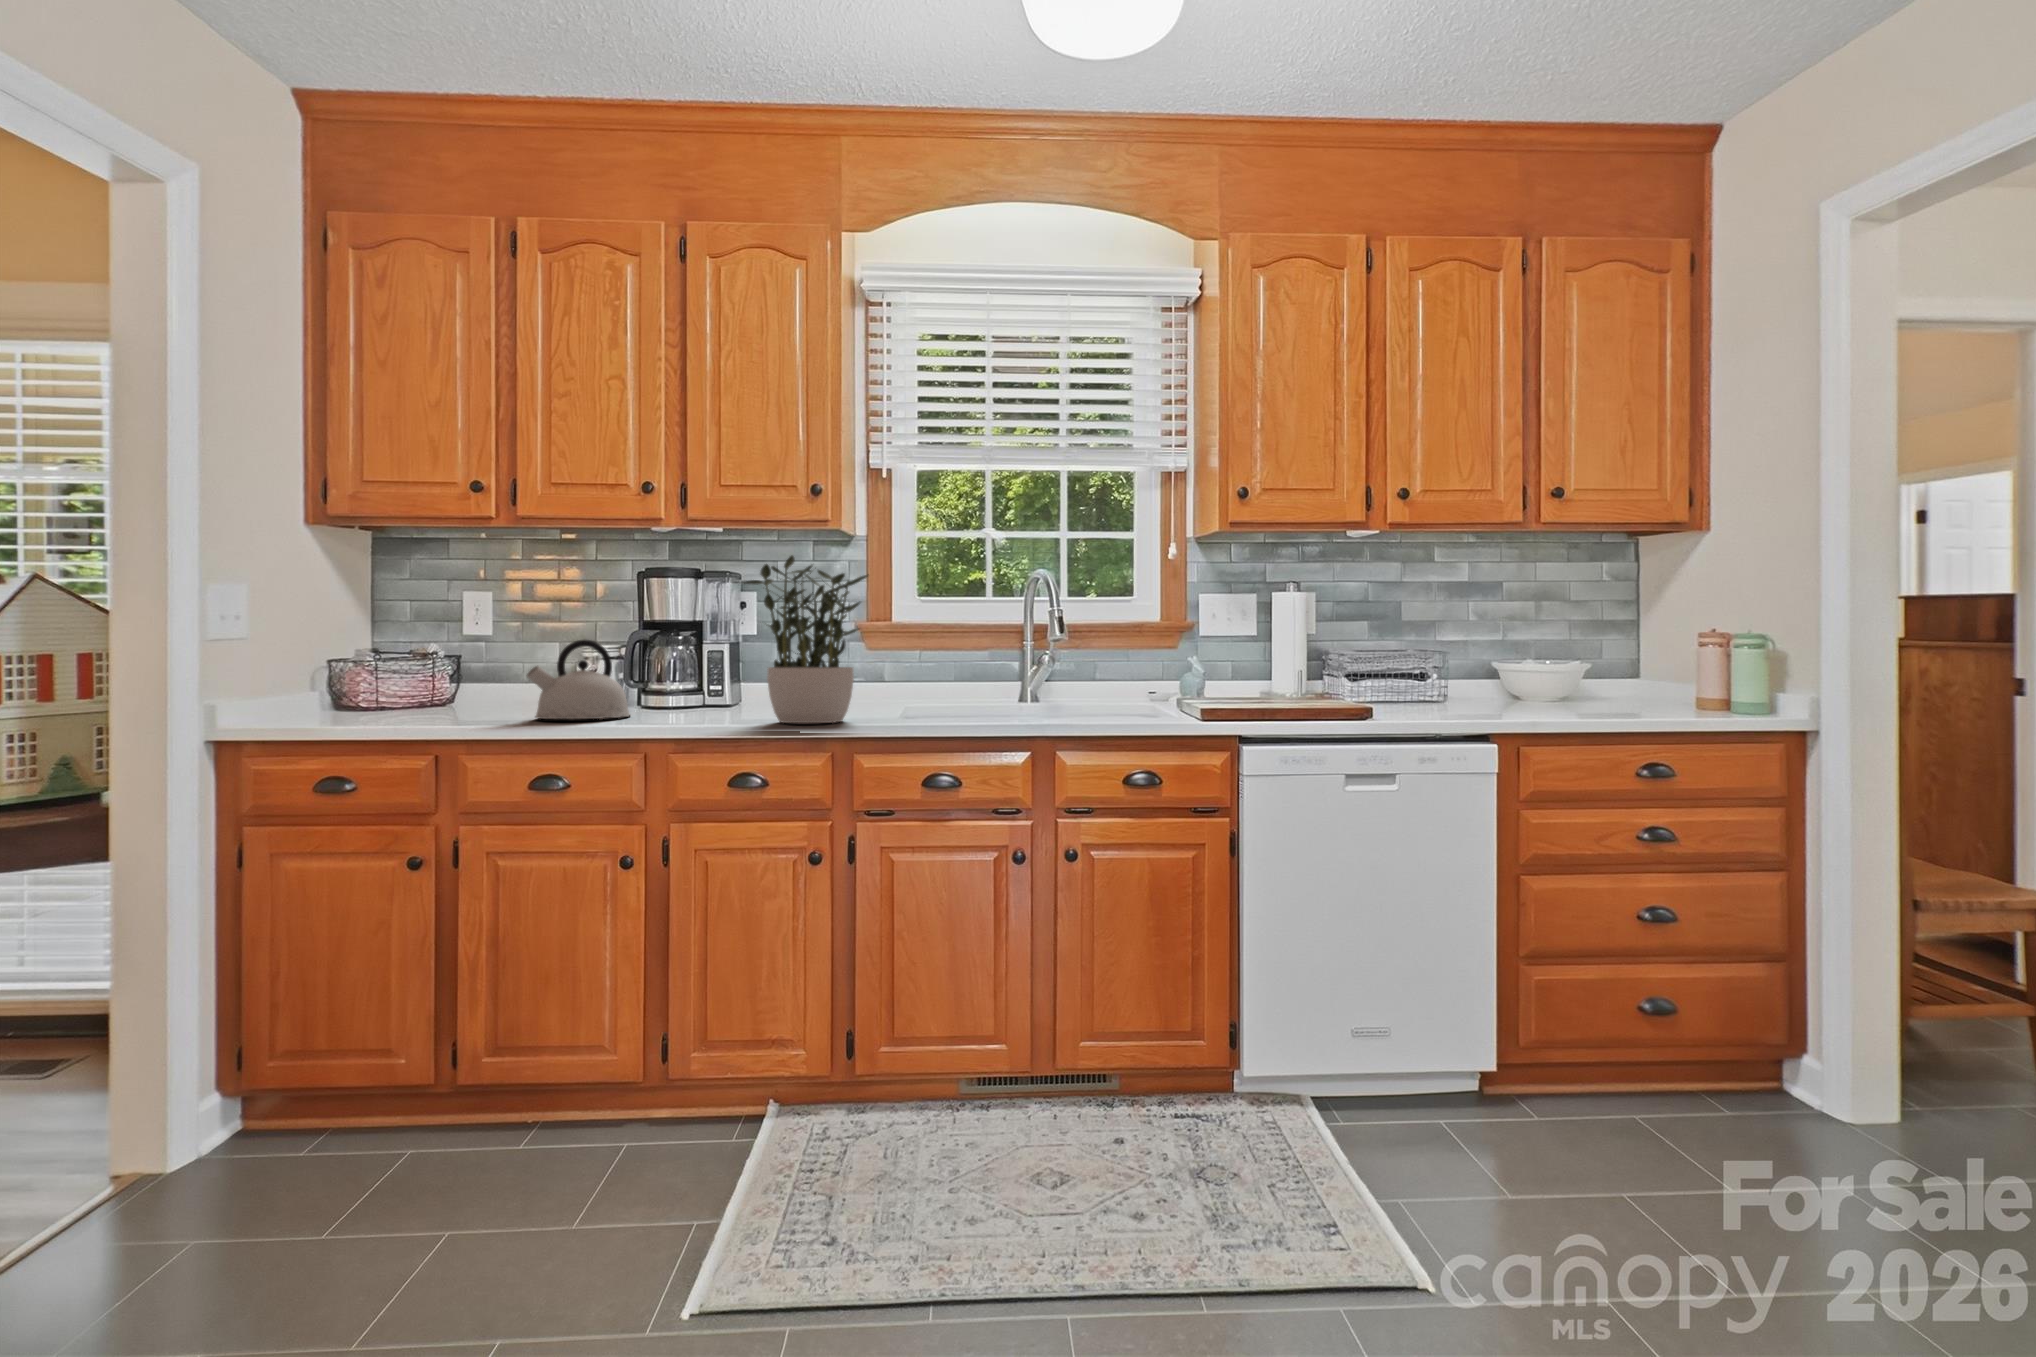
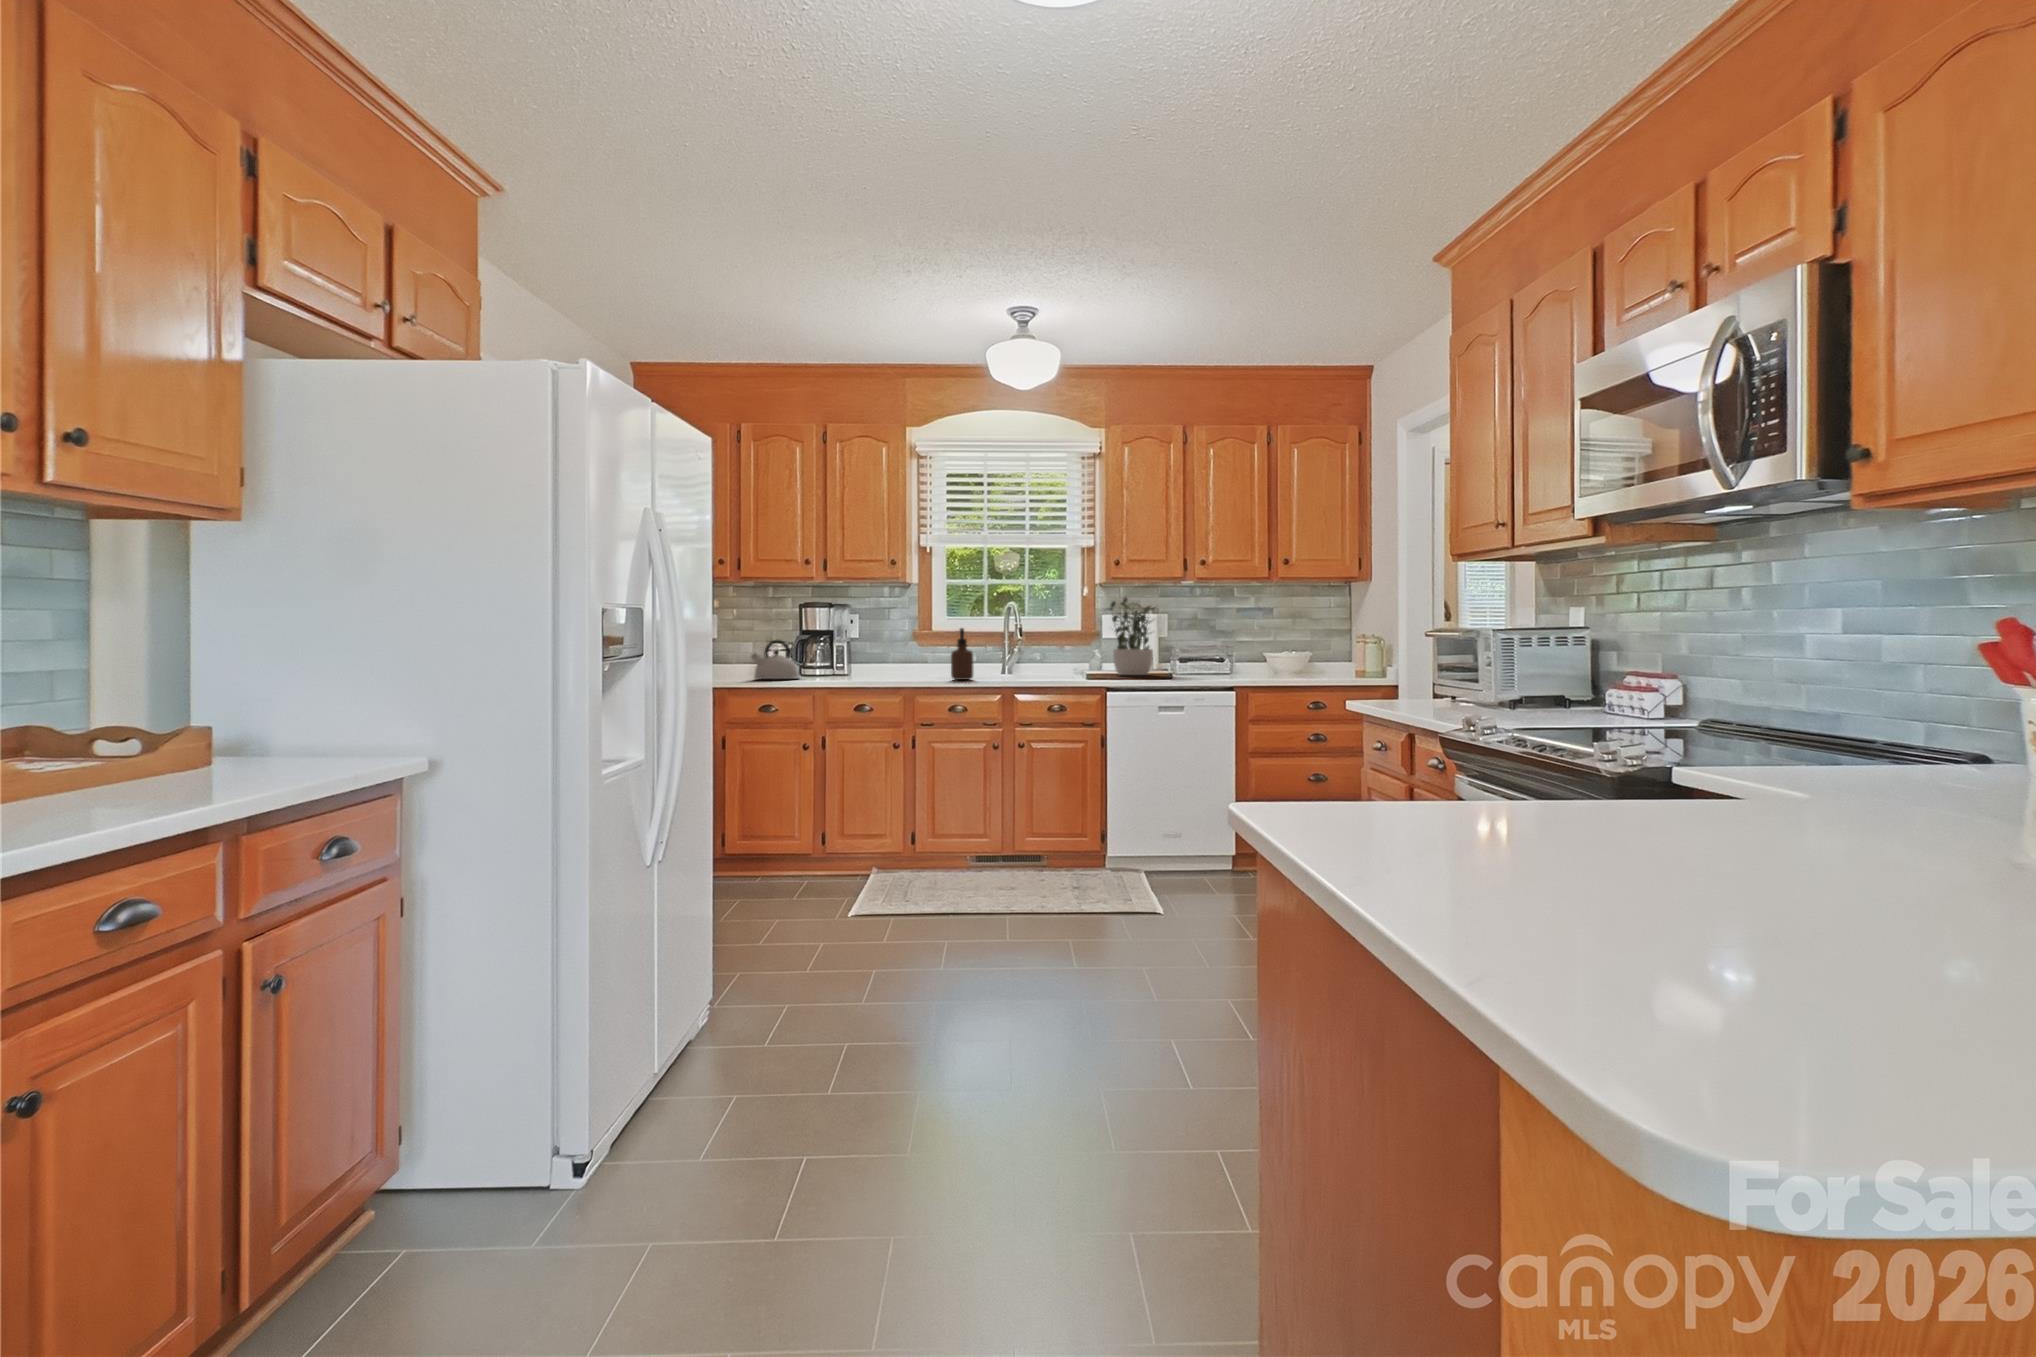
potted plant: present [745,556,868,723] -> present [1108,597,1155,675]
soap dispenser: none [928,617,974,722] -> present [951,628,973,680]

